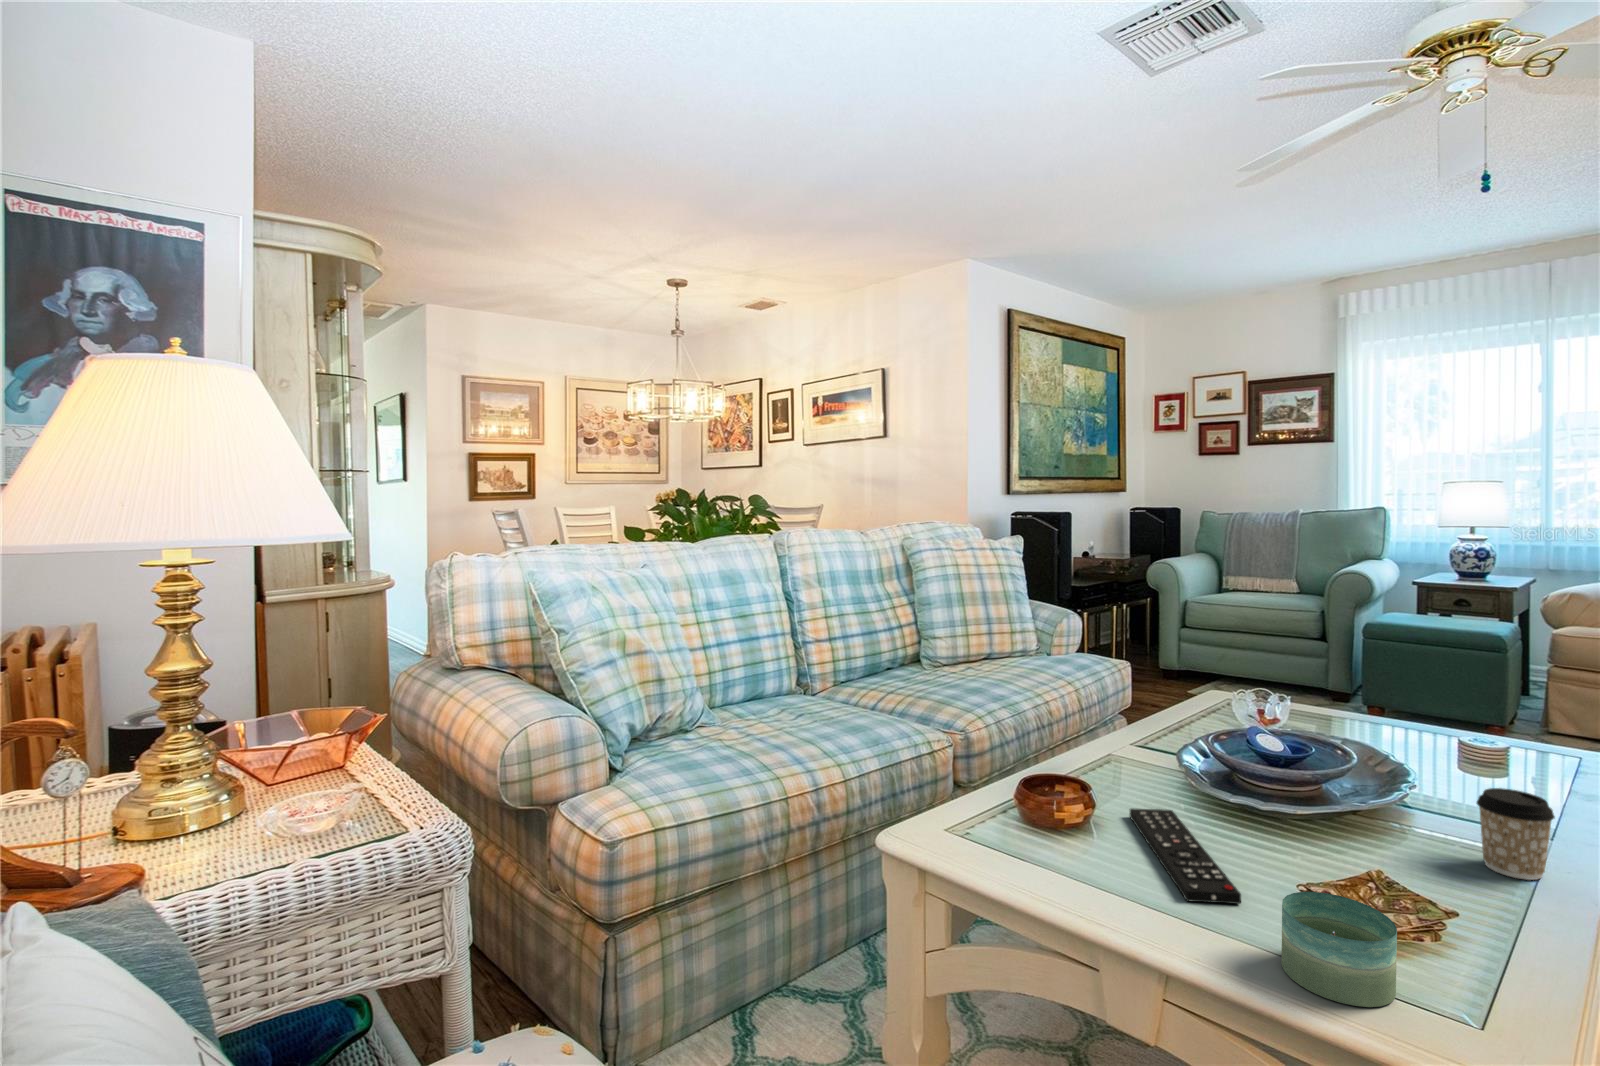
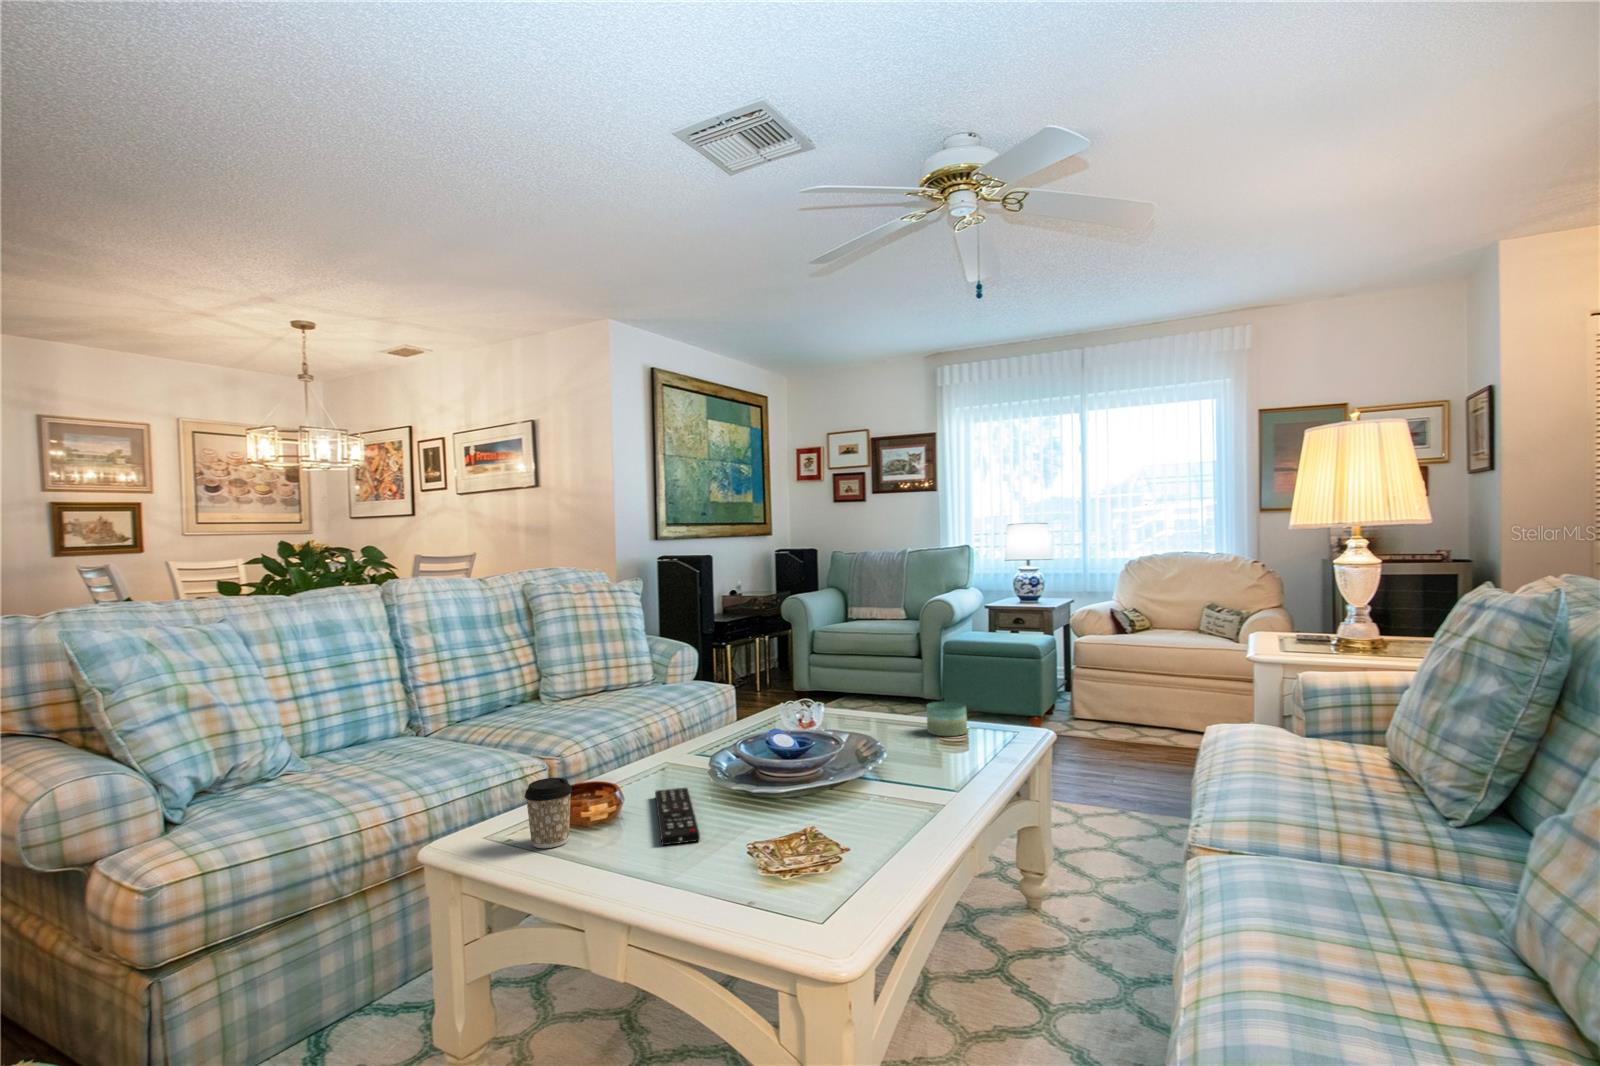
coffee cup: present [1477,788,1555,880] -> present [524,778,572,848]
candle: present [1281,892,1397,1007] -> present [926,701,967,736]

